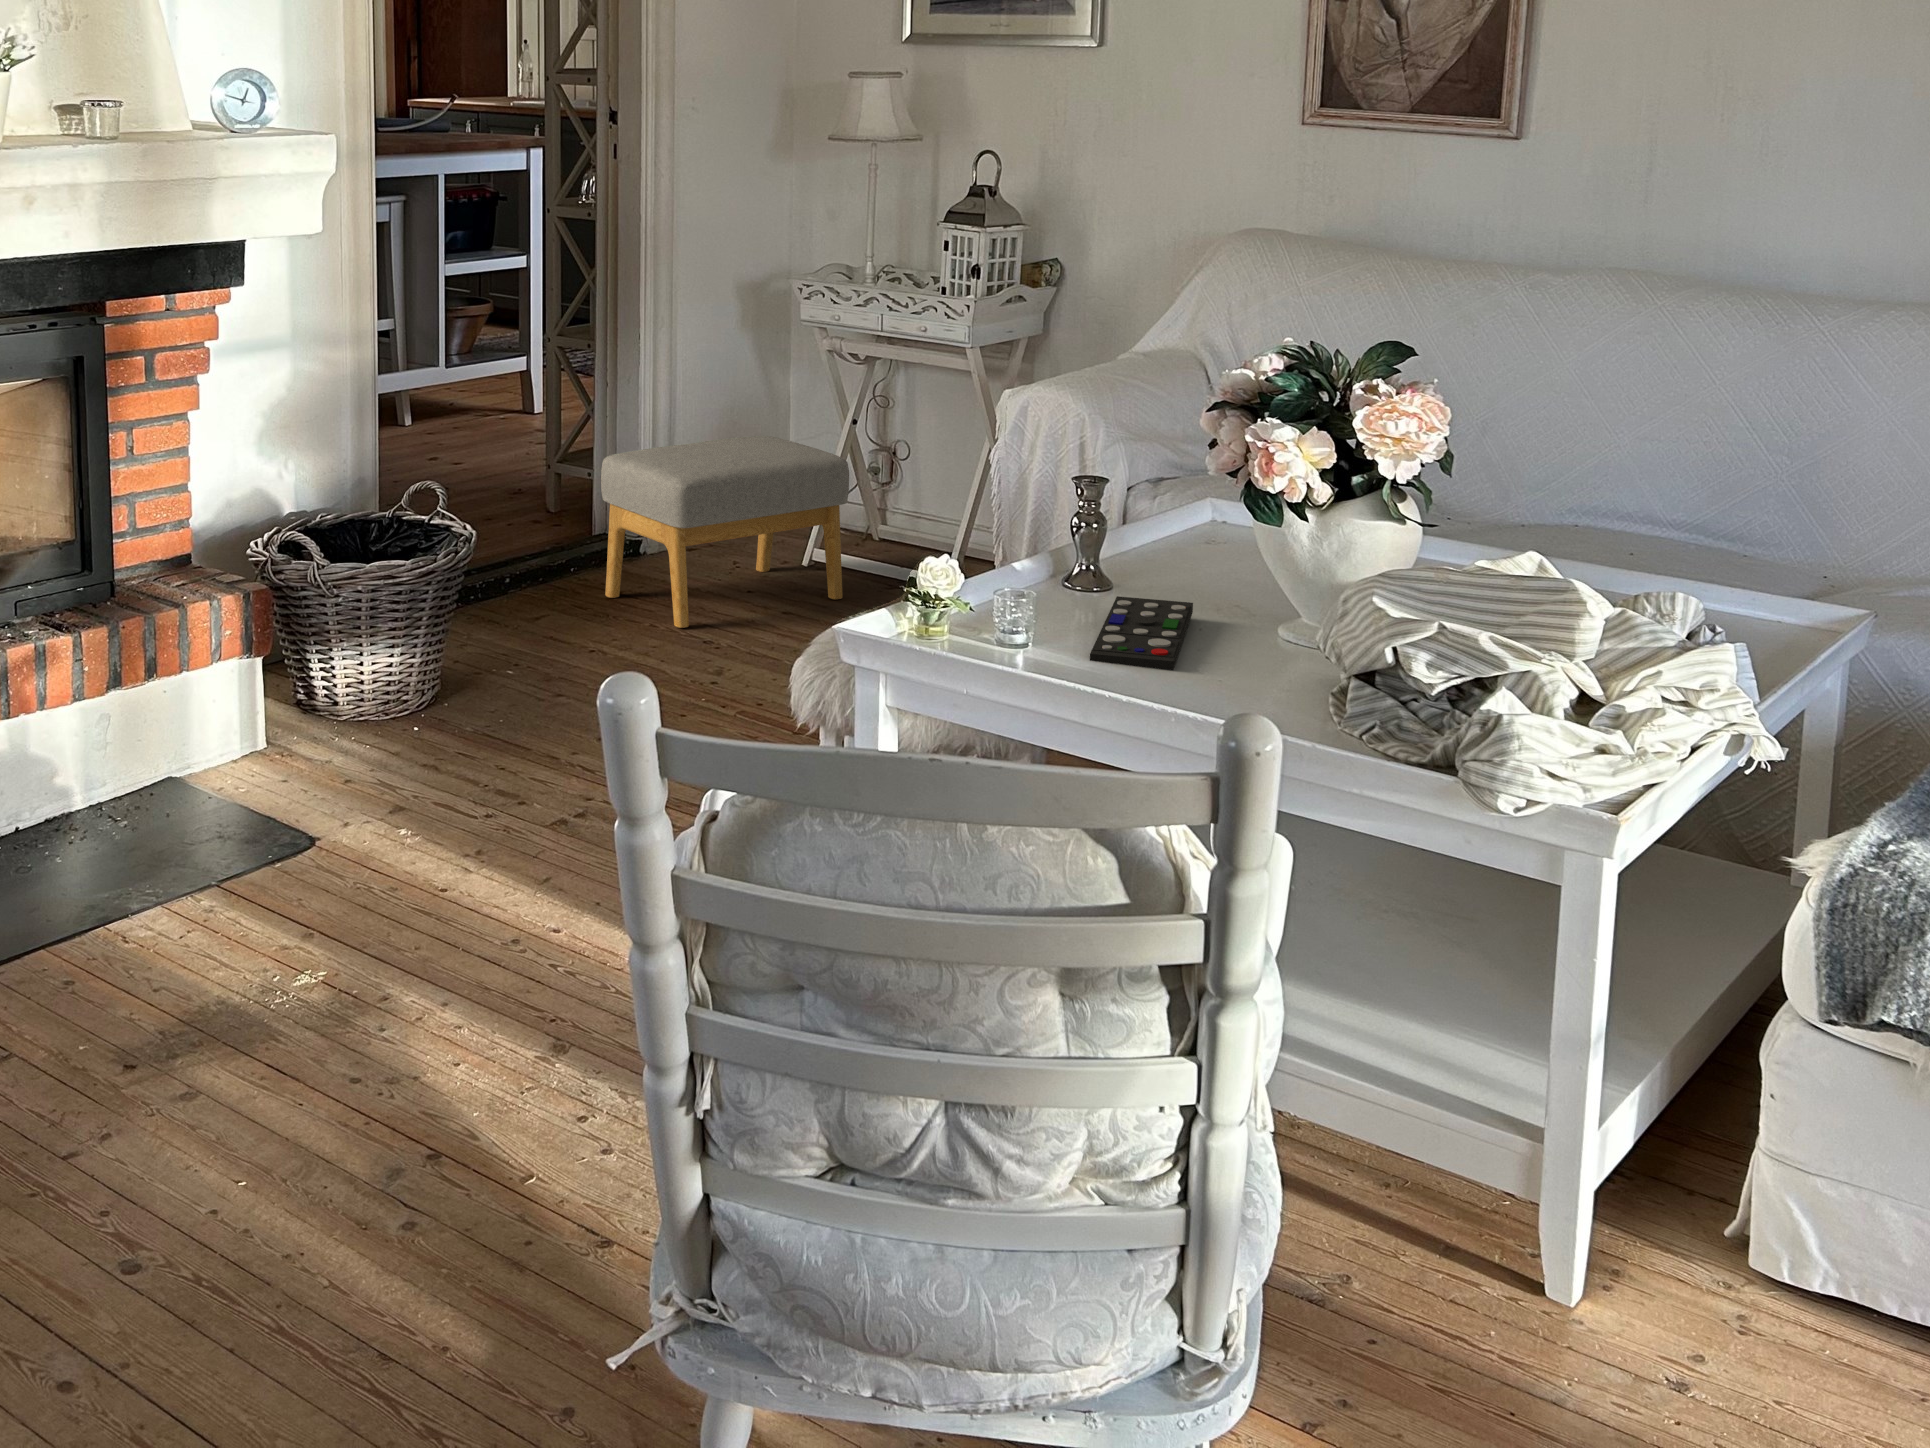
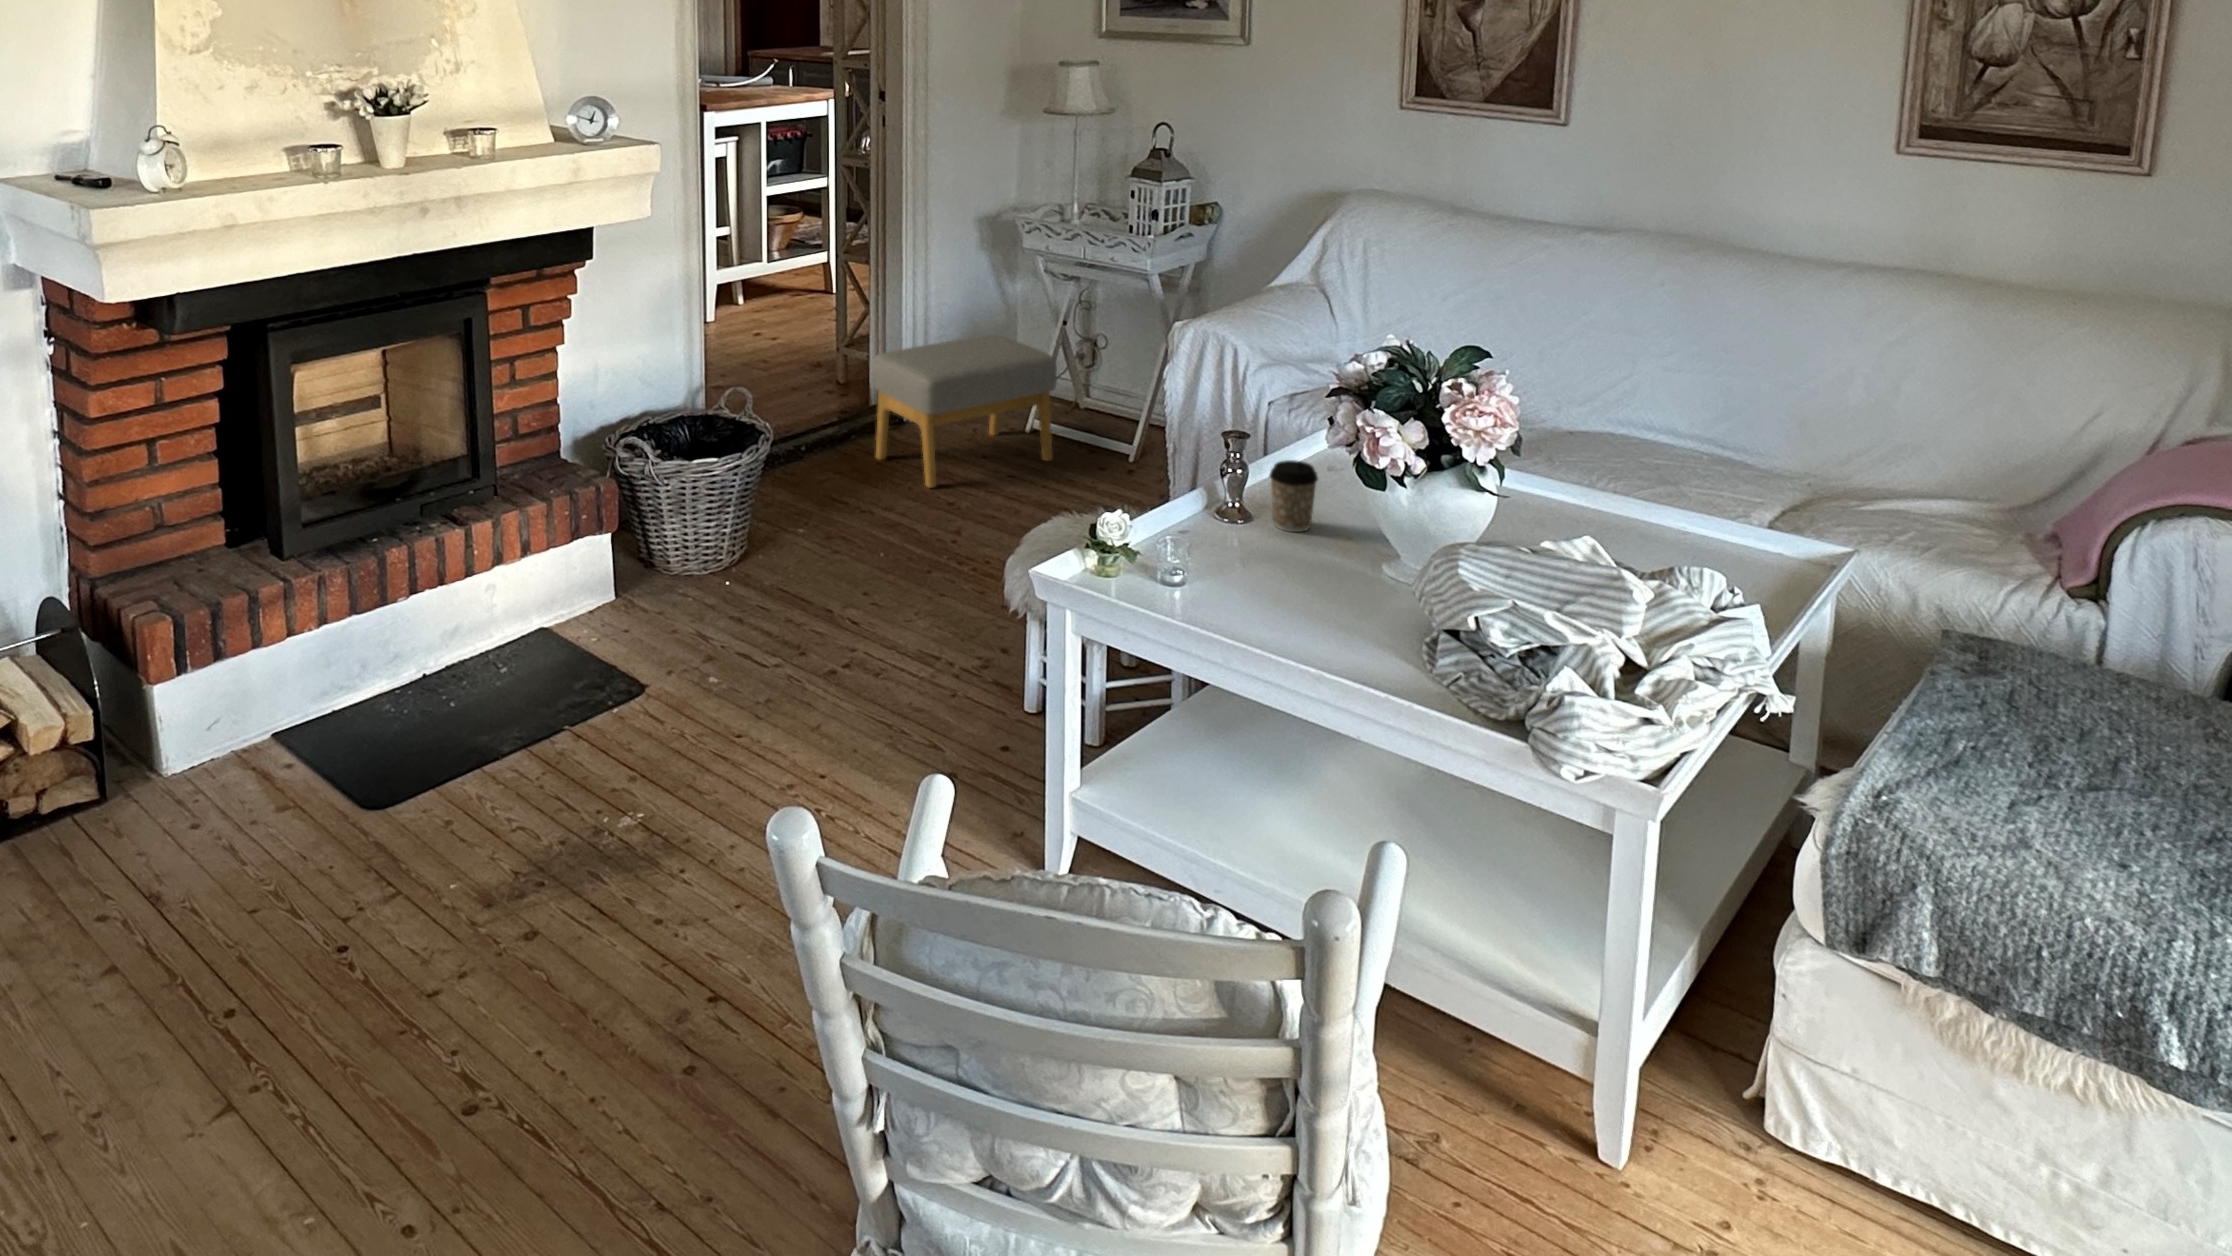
coffee cup: none [1137,515,1200,604] -> present [1270,460,1318,532]
remote control: present [1090,596,1193,671] -> none [1230,529,1313,610]

